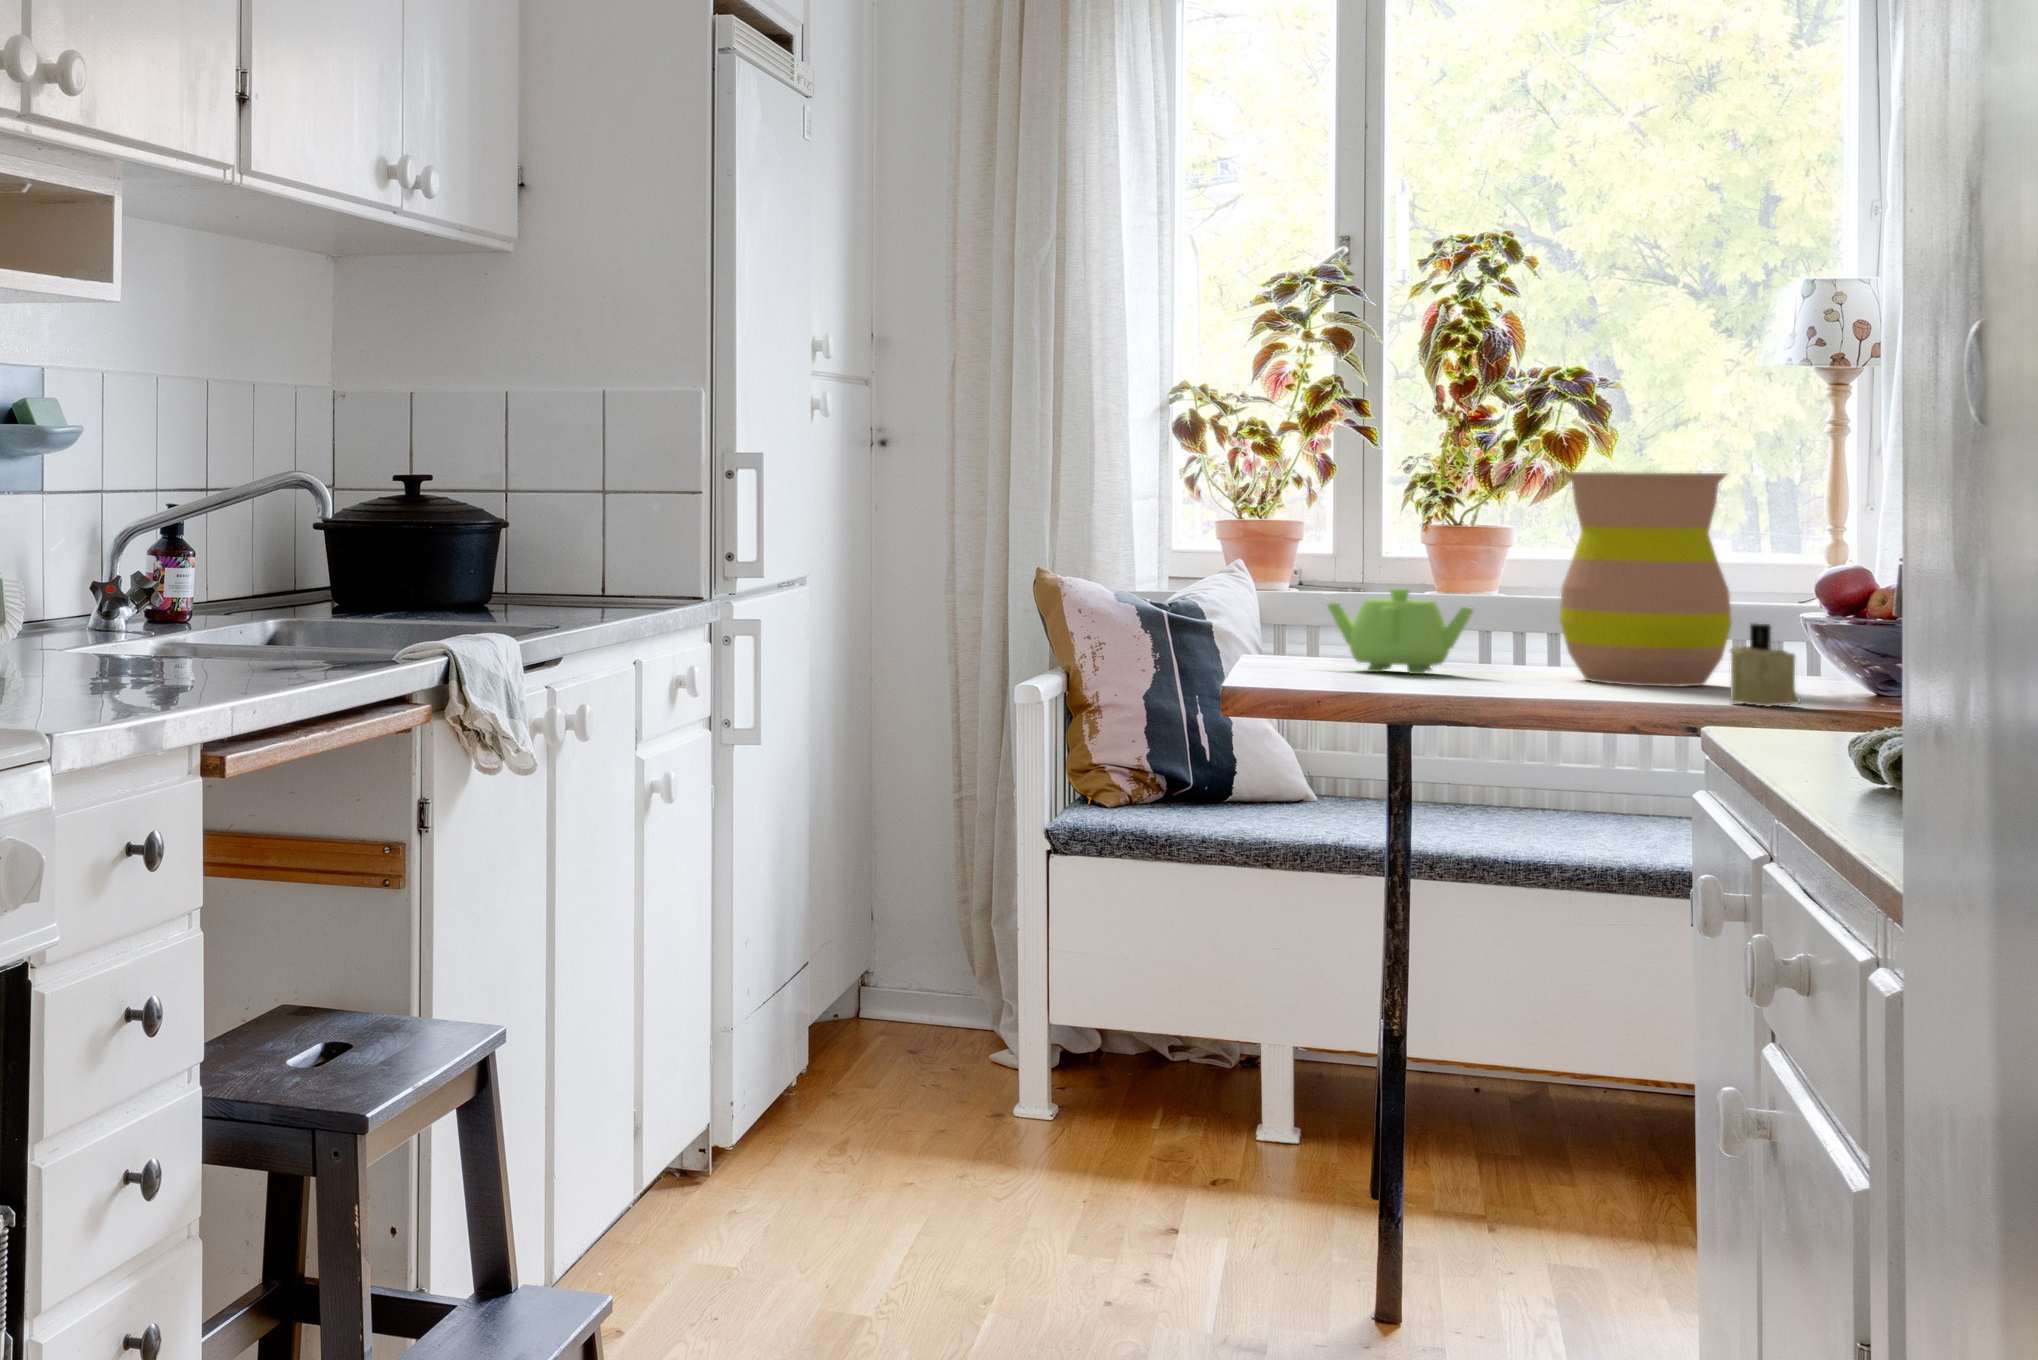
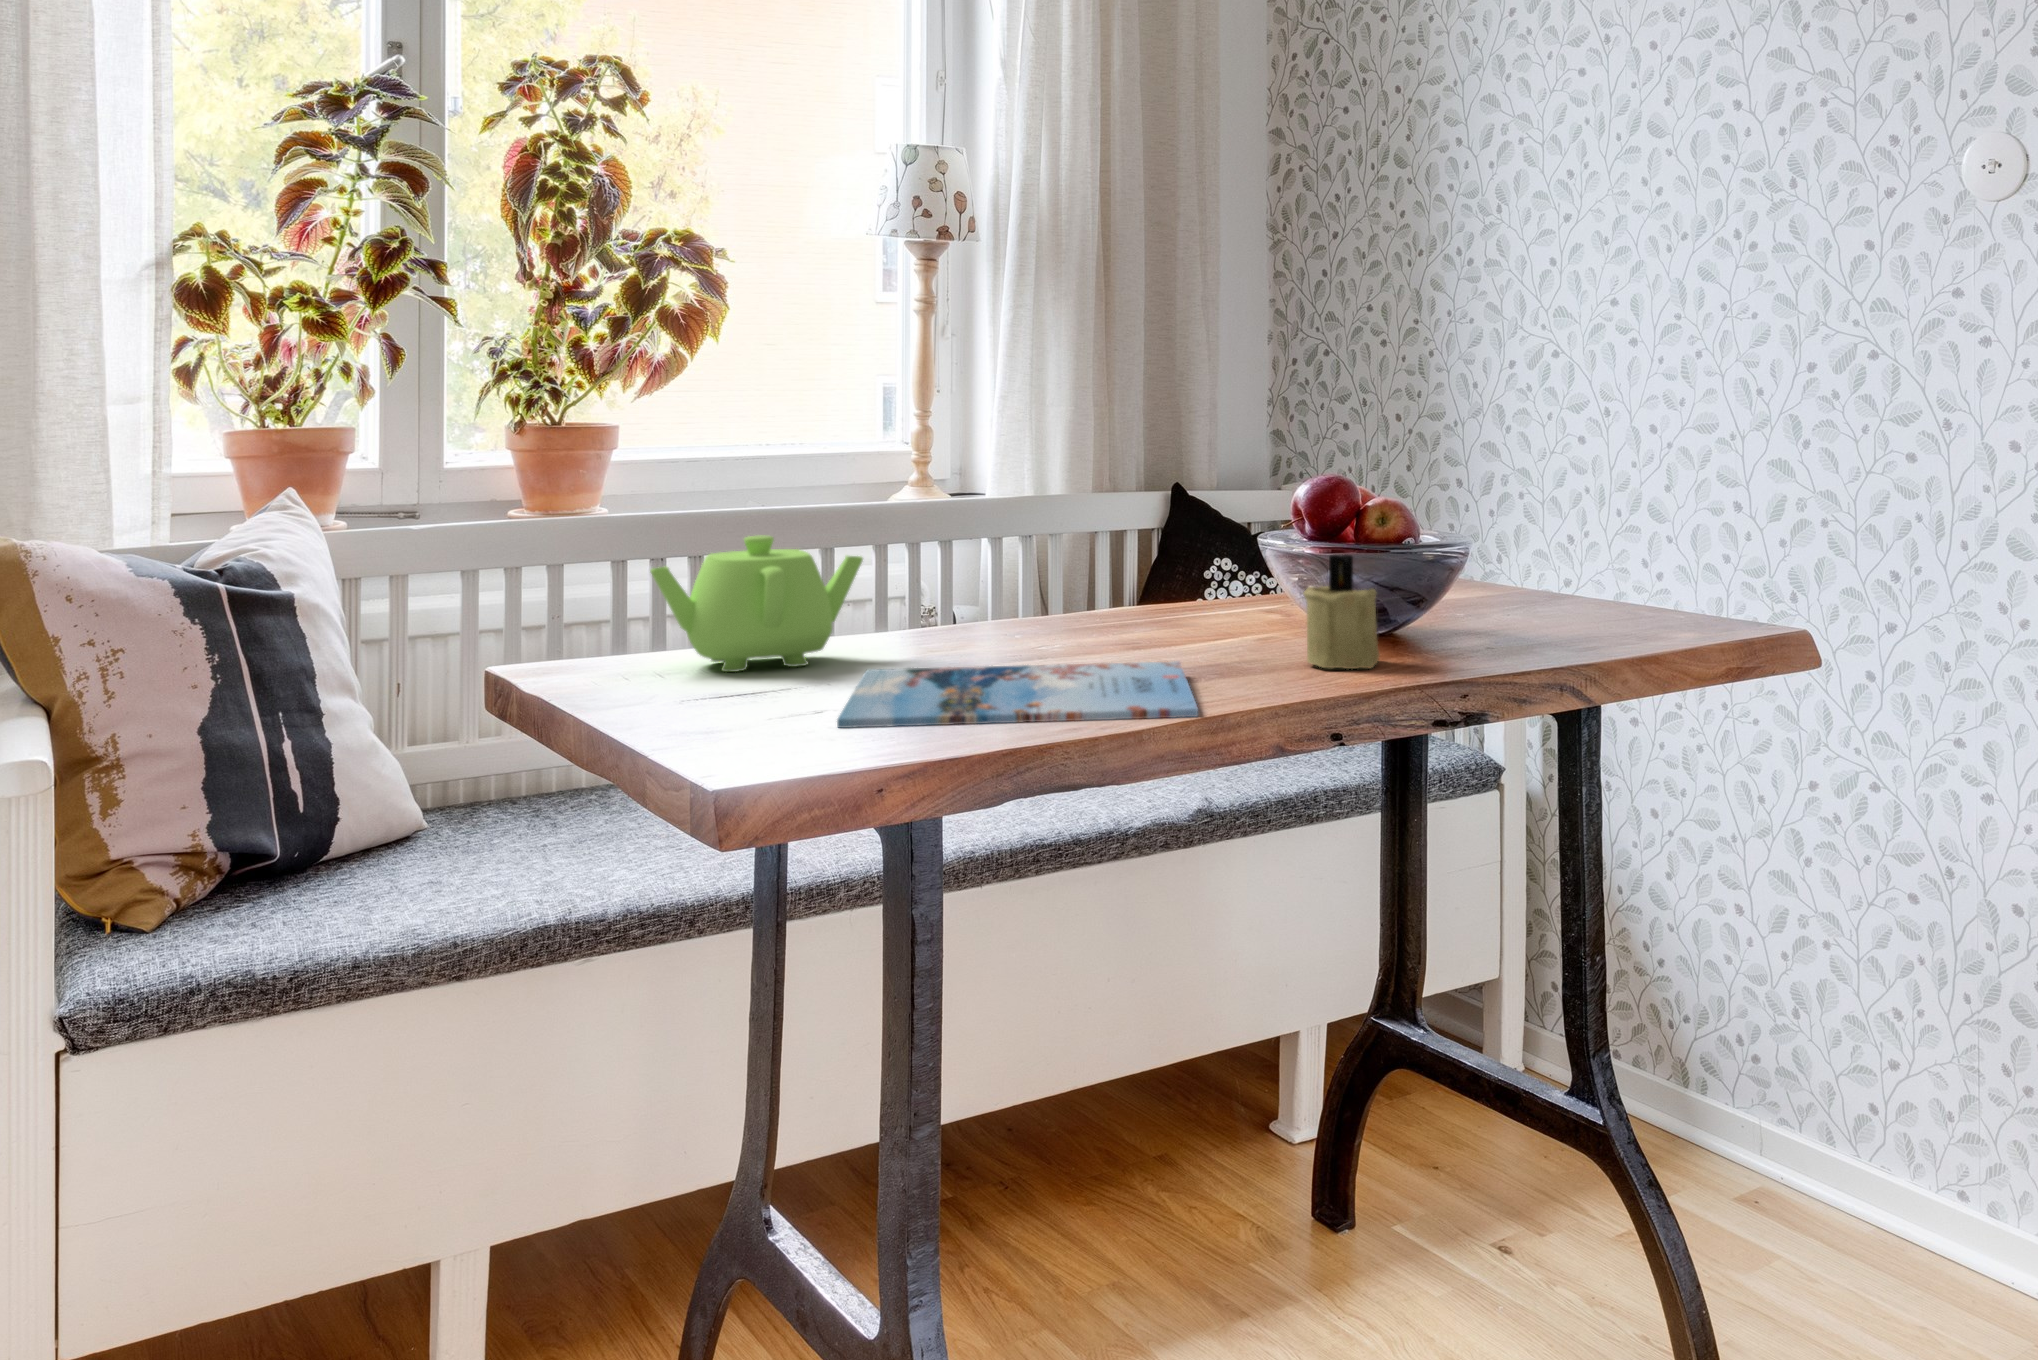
vase: present [1560,472,1732,687] -> none [926,353,1129,640]
magazine: none [1335,671,1623,701] -> present [837,662,1198,728]

